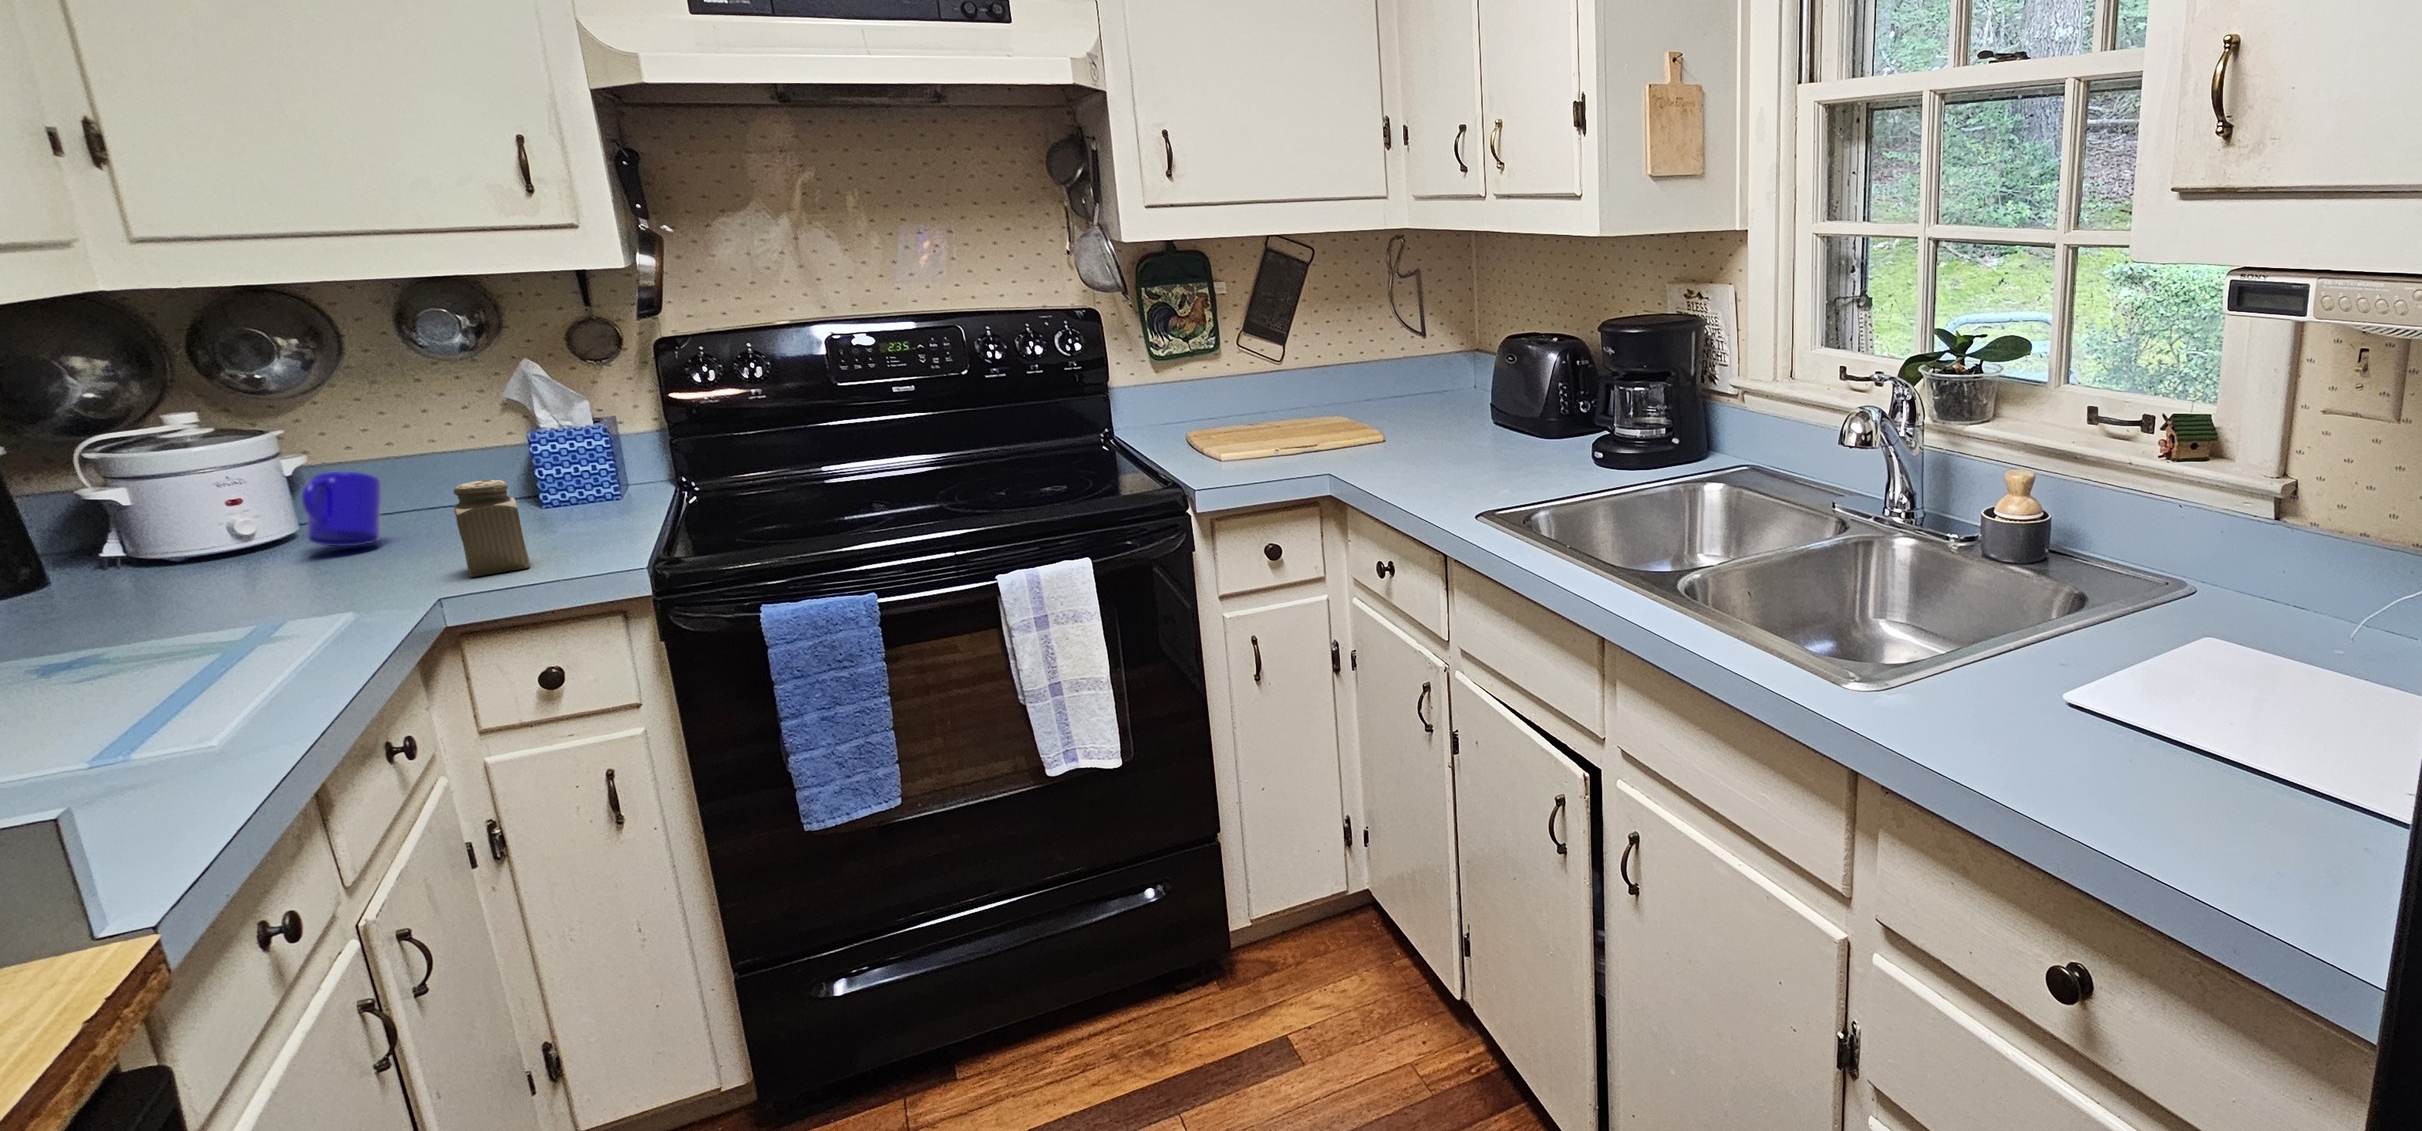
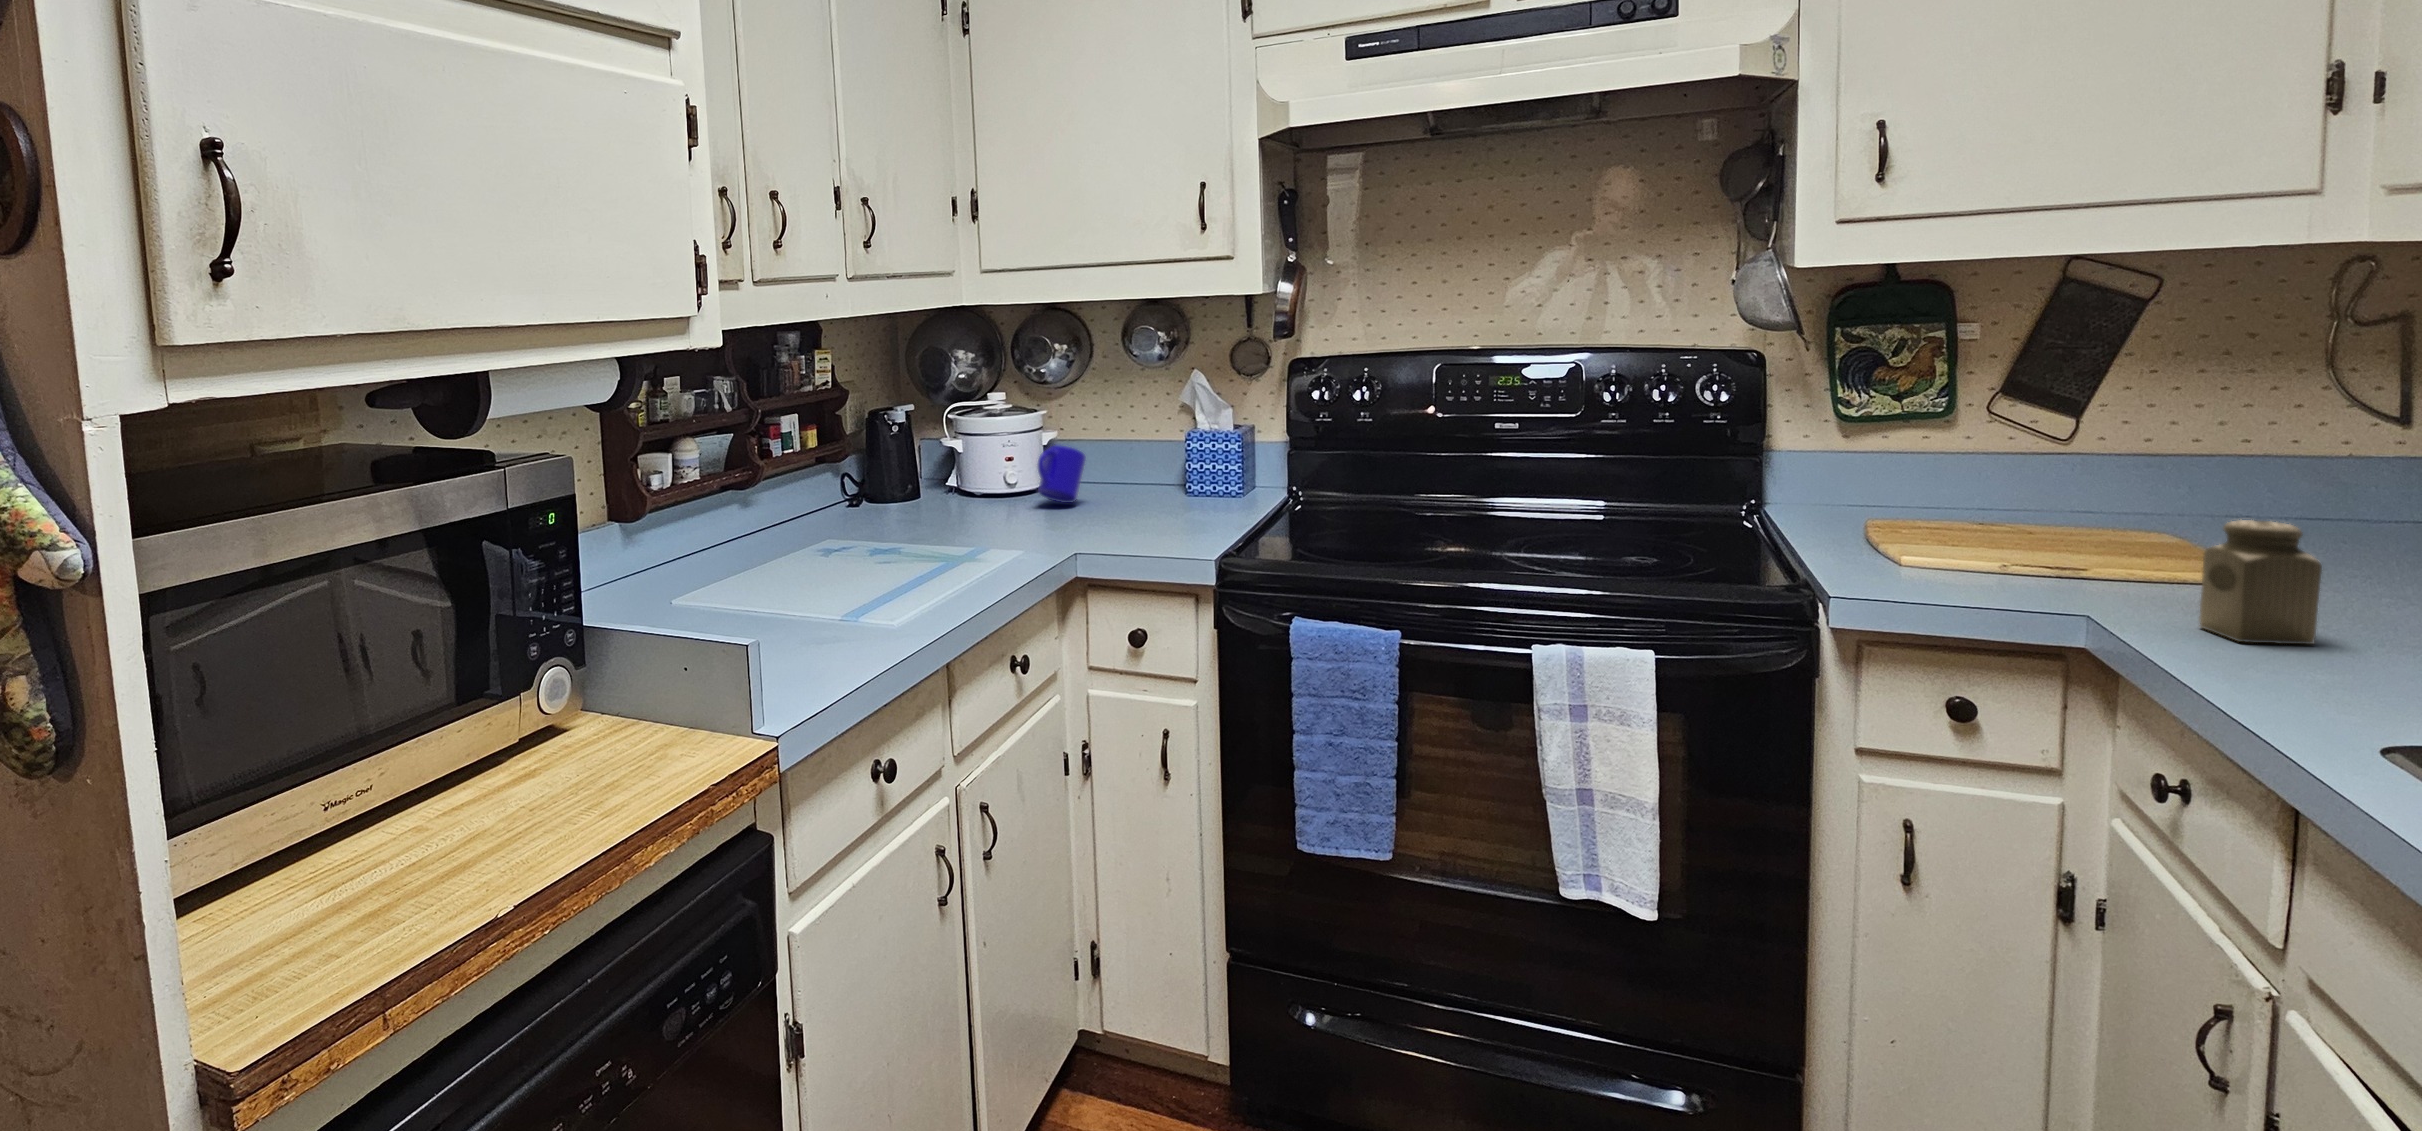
salt shaker: present [454,480,530,577] -> present [2199,520,2322,644]

